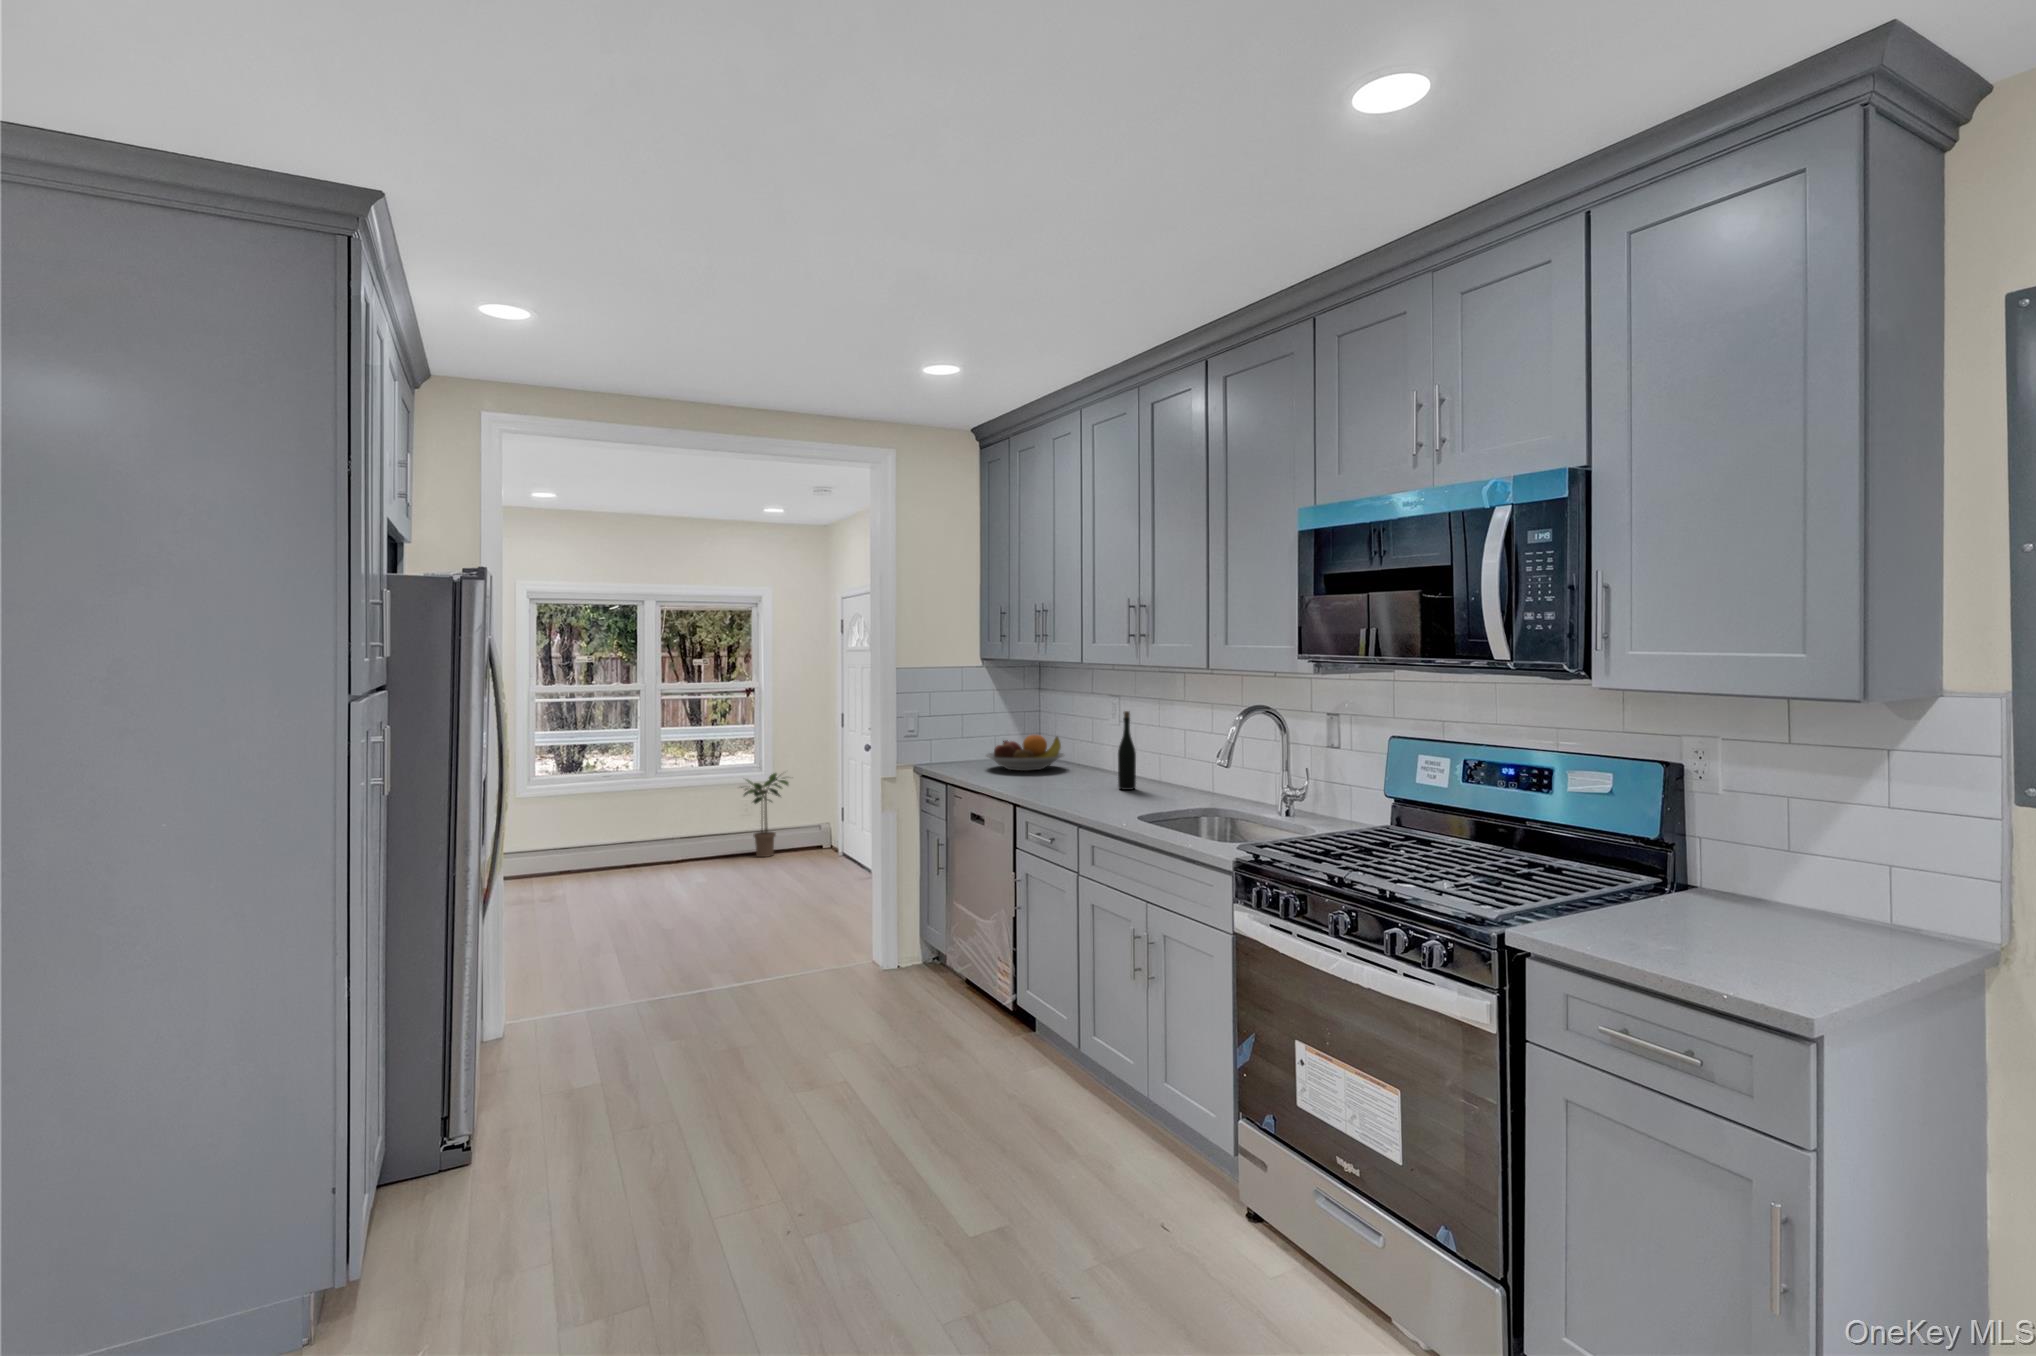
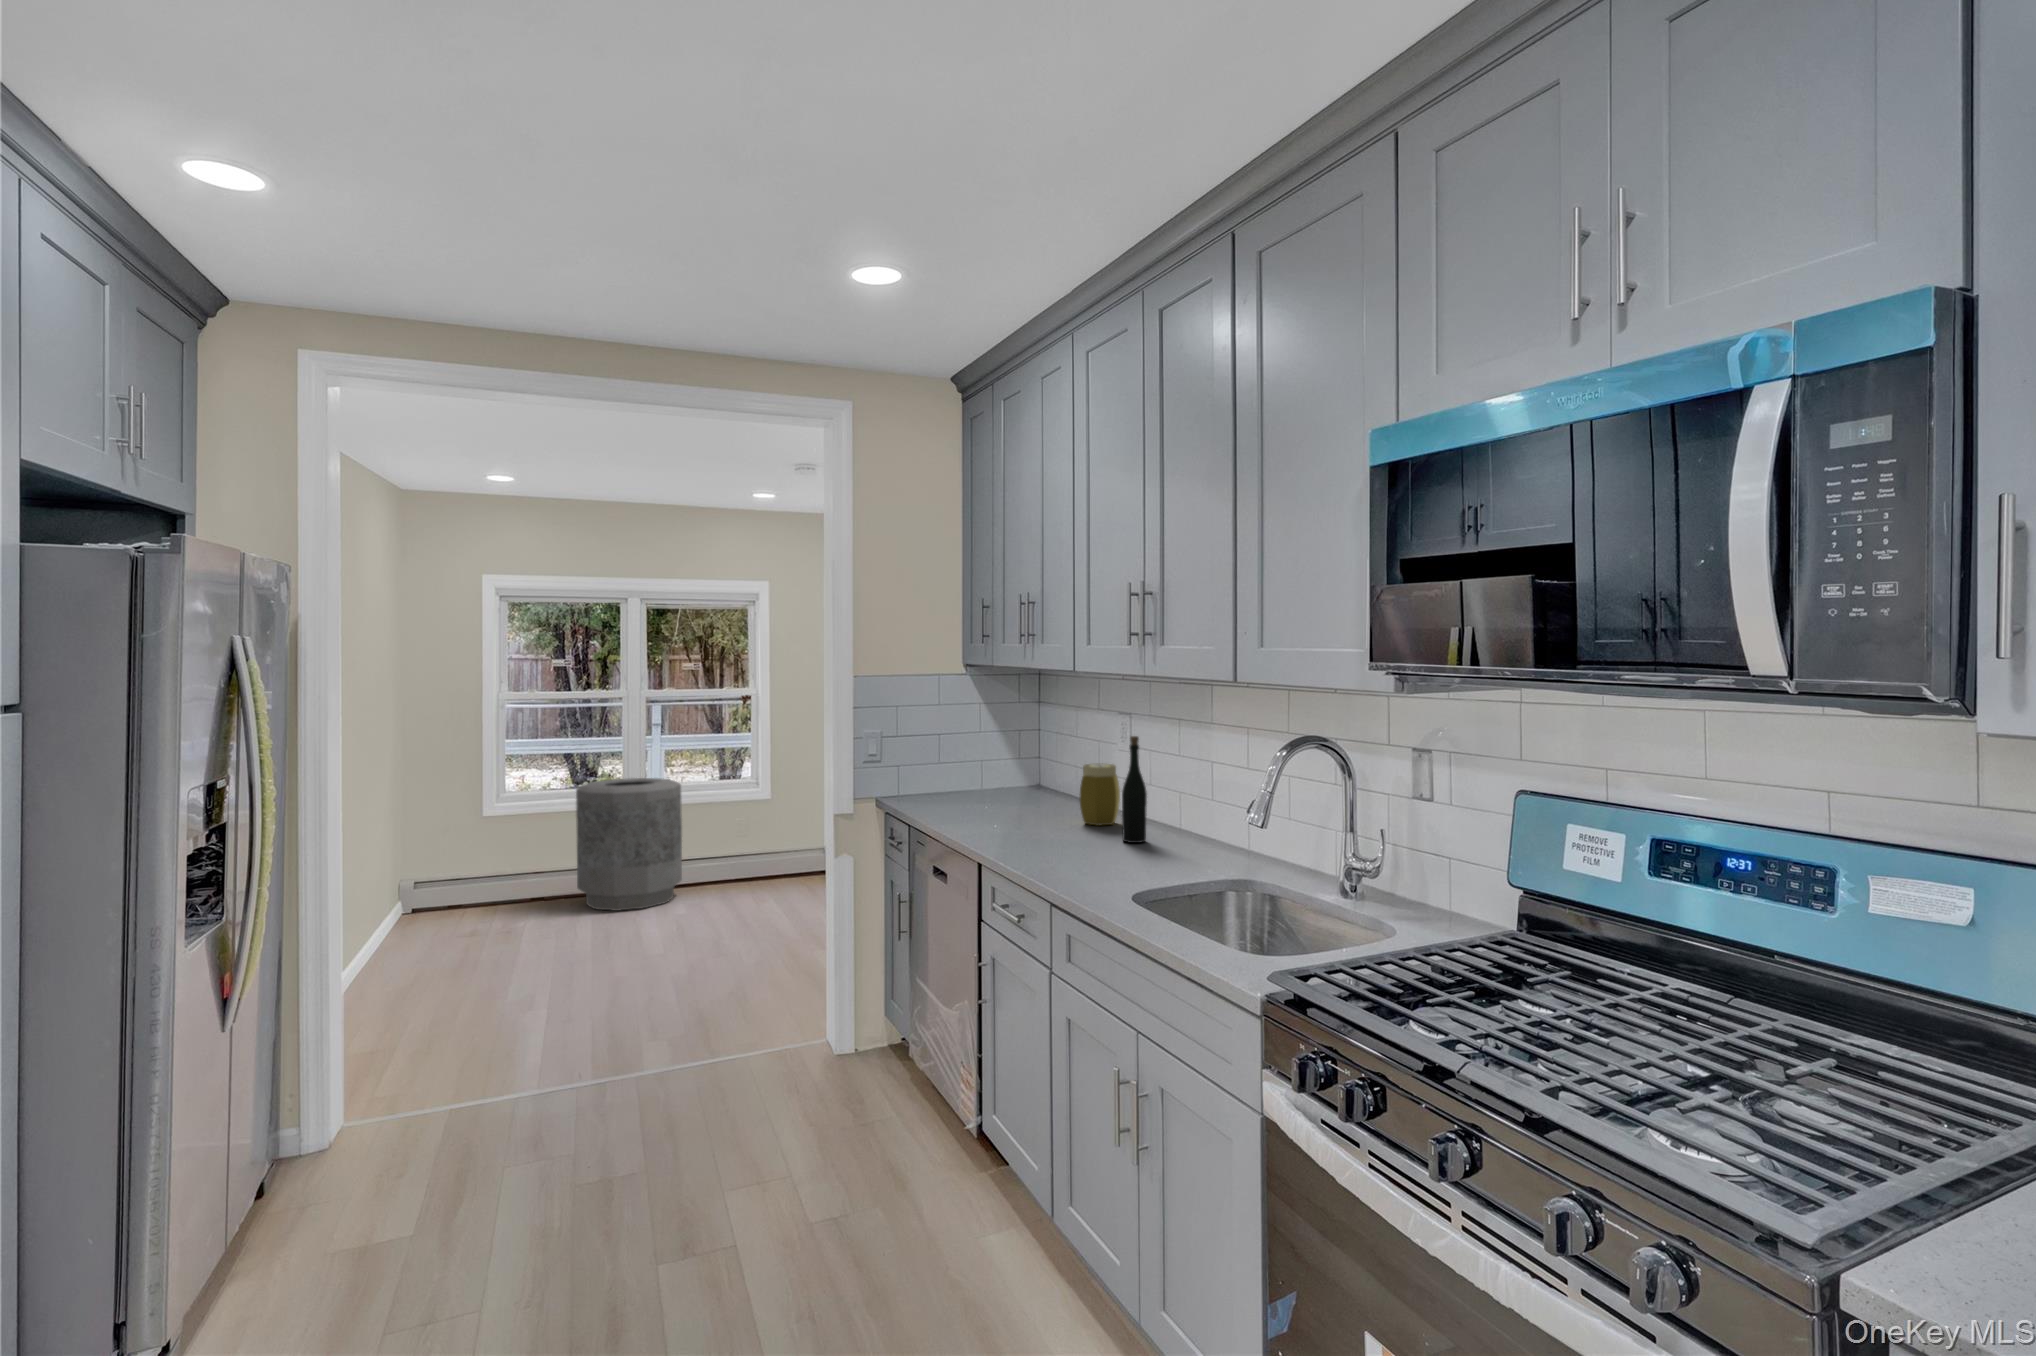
jar: none [1082,734,1112,780] -> present [1080,764,1120,825]
fruit bowl: present [986,735,1064,771] -> none [962,762,1064,808]
trash can: none [613,762,705,877] -> present [576,778,682,911]
potted plant: present [741,773,788,857] -> none [721,788,787,887]

